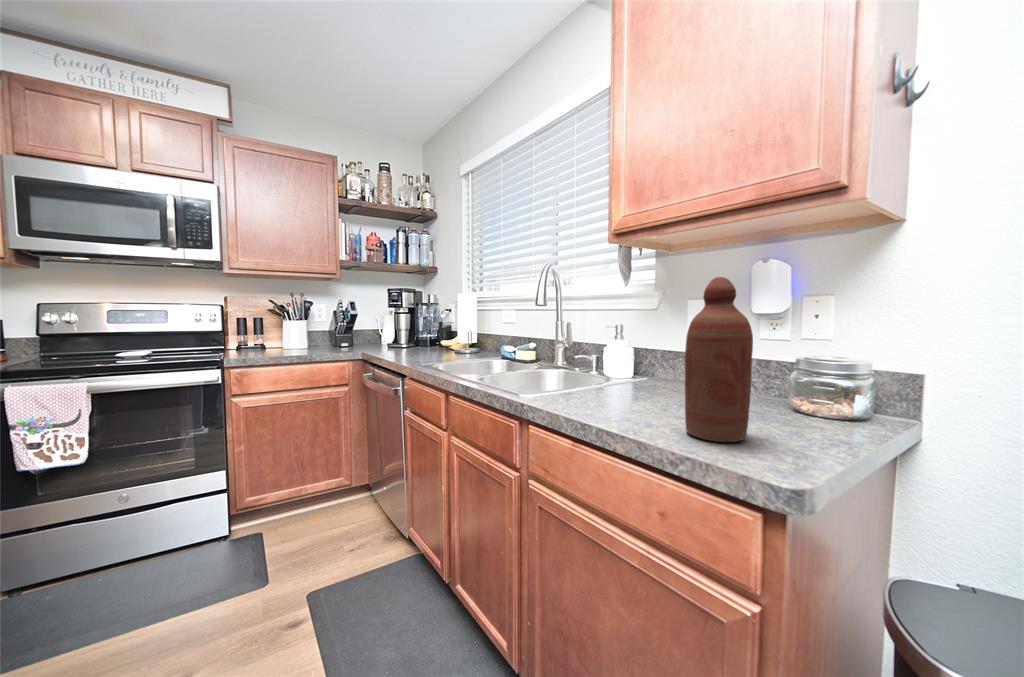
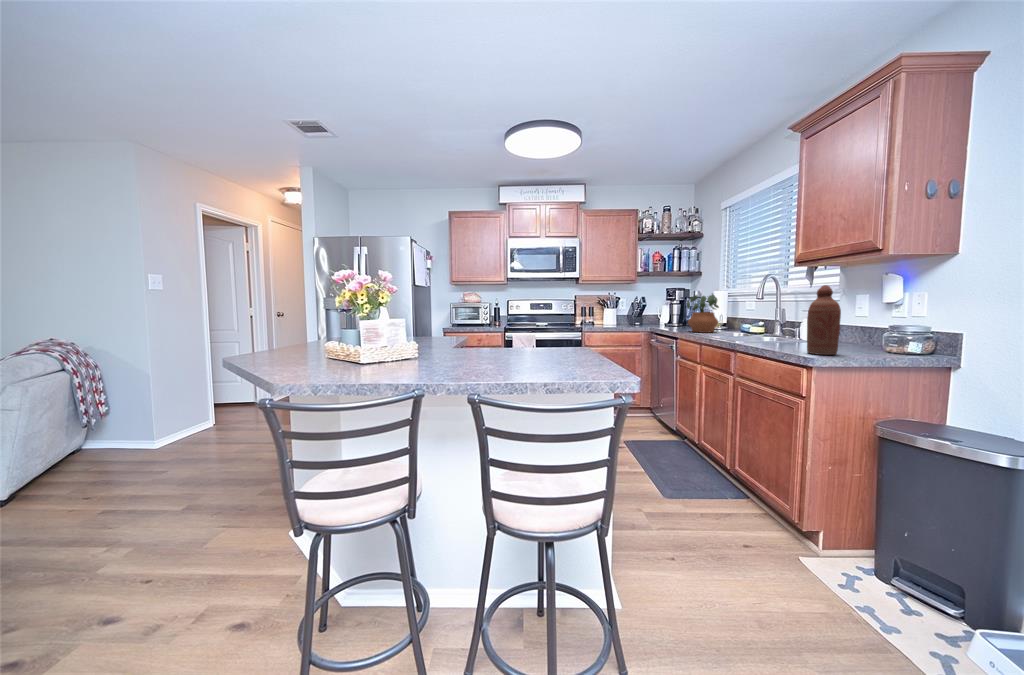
potted plant: none [419,296,471,365] -> present [687,294,719,333]

